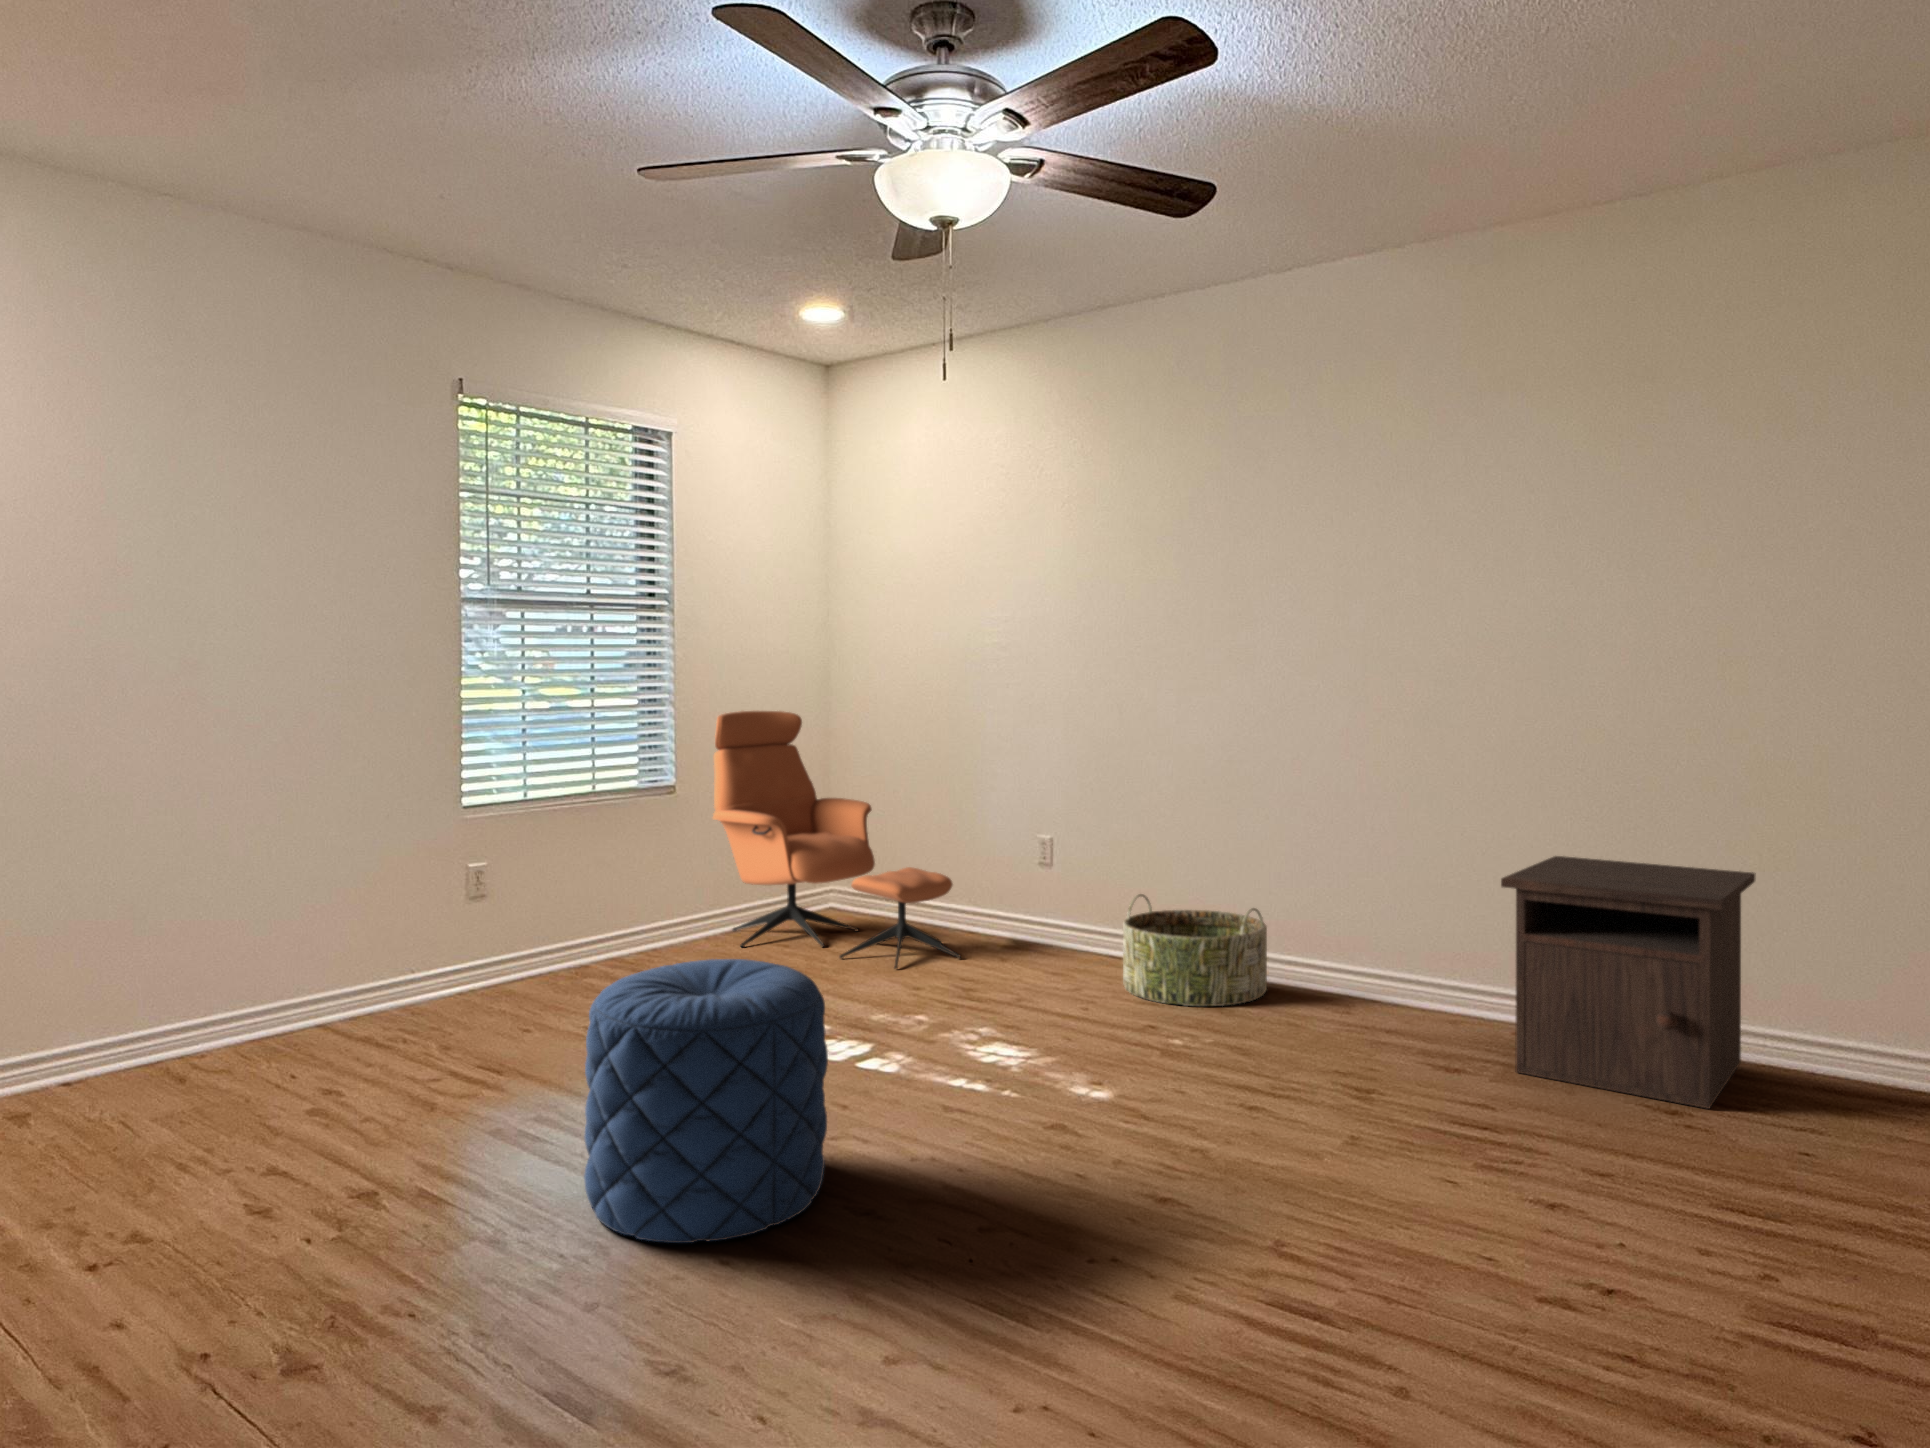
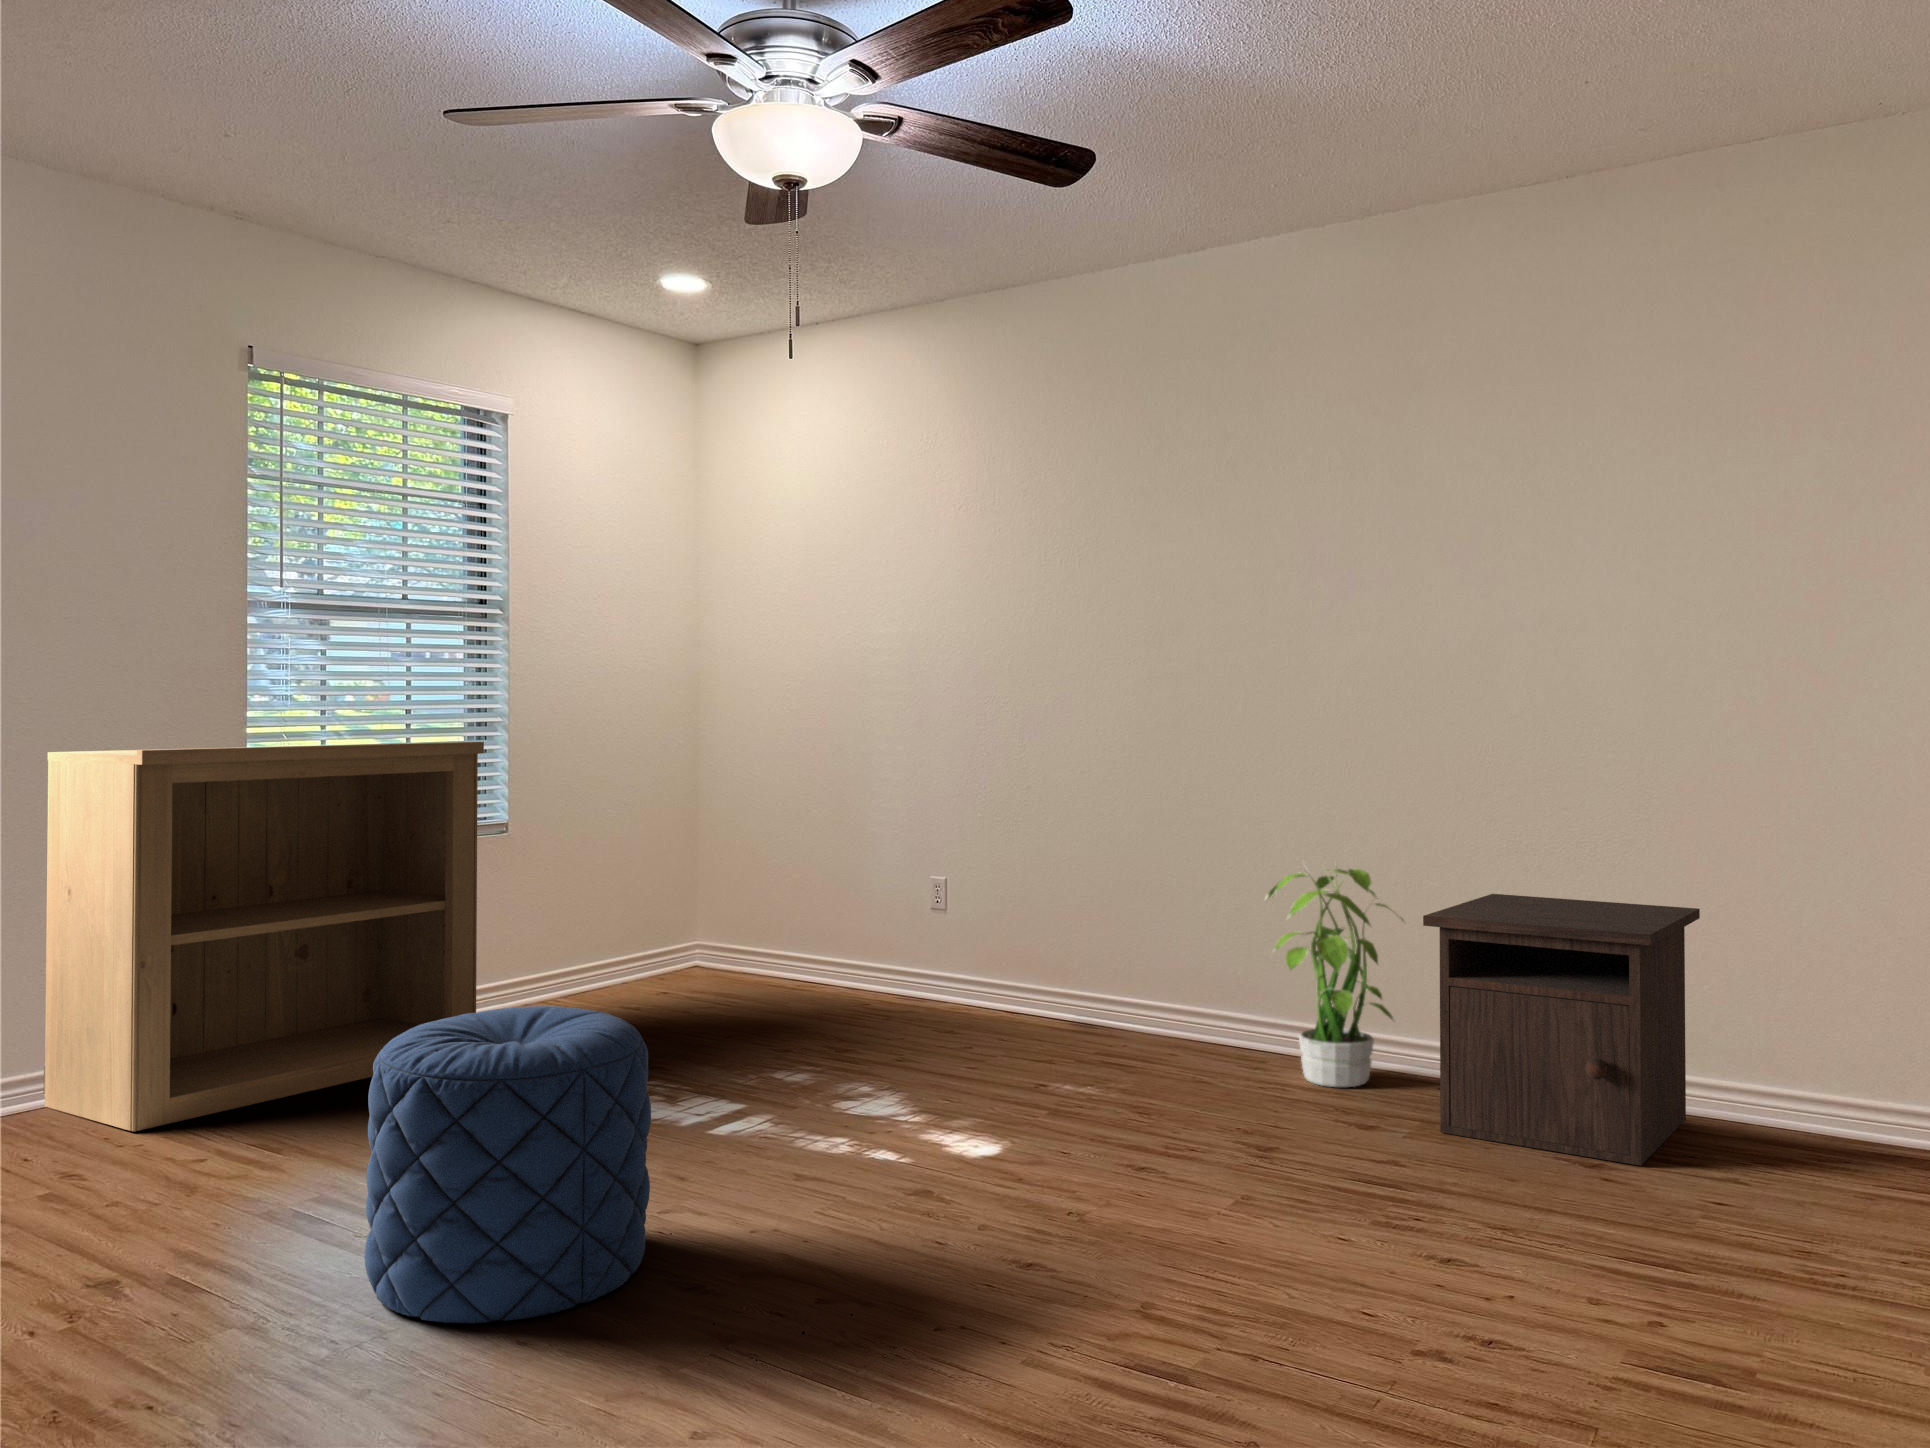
armchair: present [713,711,961,969] -> none [550,738,839,1034]
bookshelf: none [300,717,659,1053] -> present [44,742,484,1131]
potted plant: none [1343,824,1474,1027] -> present [1265,868,1404,1087]
basket: present [1123,894,1267,1006] -> none [1020,944,1182,1069]

